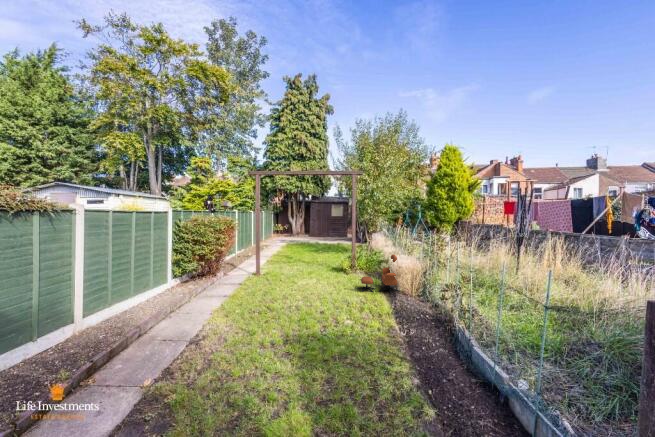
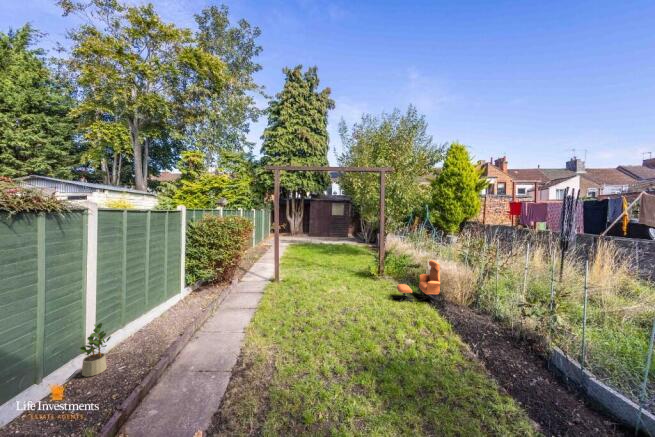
potted plant: none [67,300,93,342] -> present [80,323,111,377]

